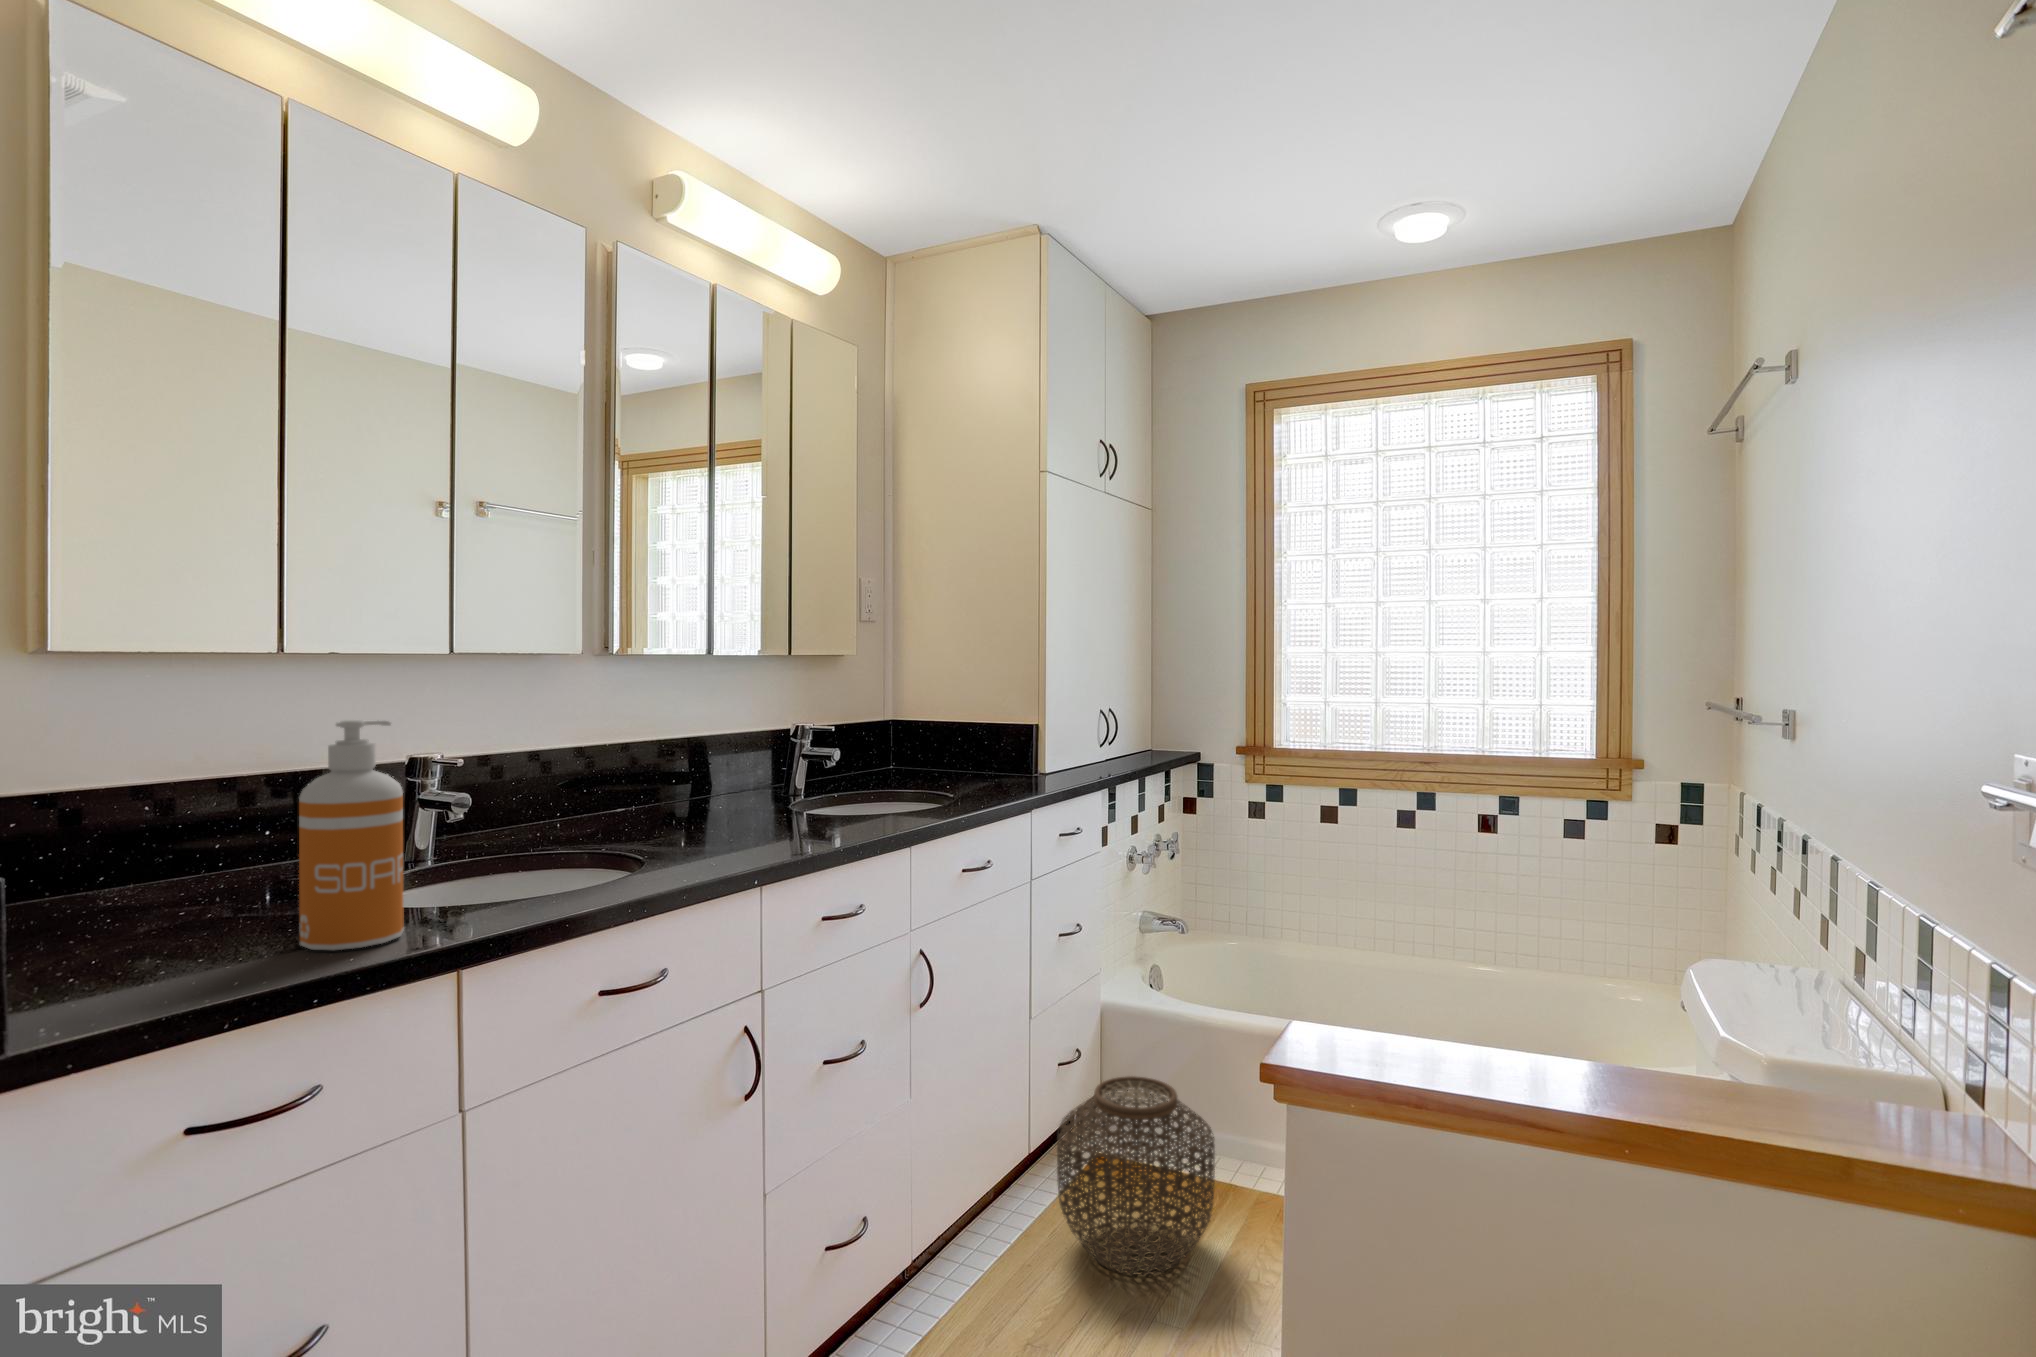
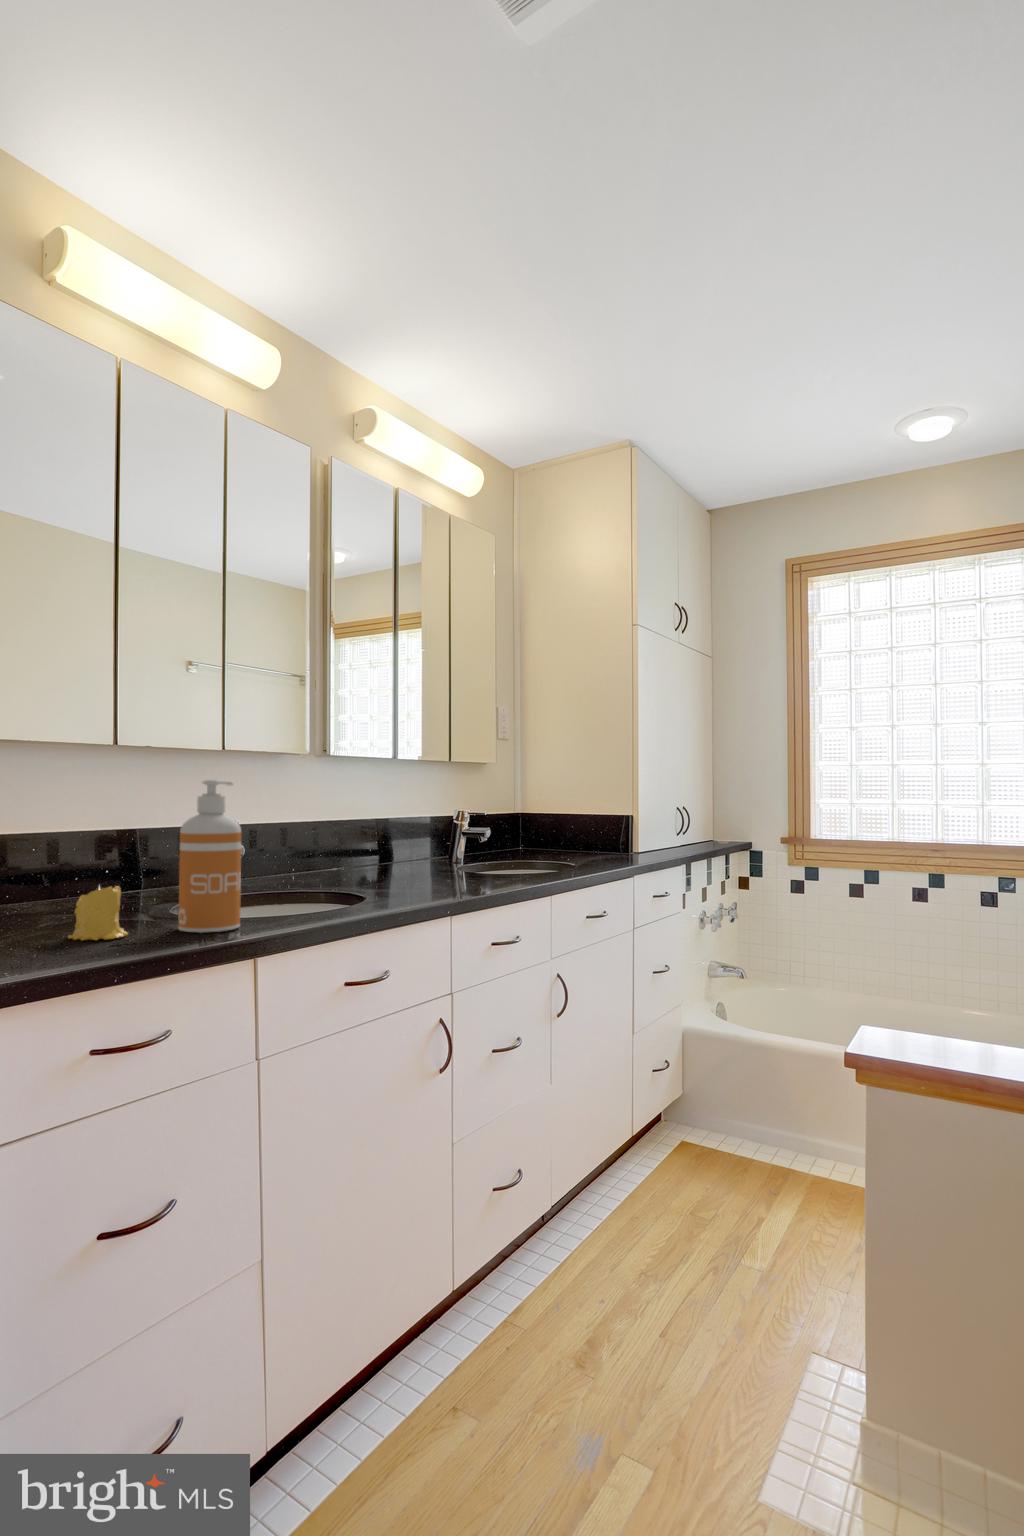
candle: none [107,884,211,975] -> present [68,886,128,940]
woven basket: present [1057,1076,1215,1275] -> none [657,1078,779,1229]

